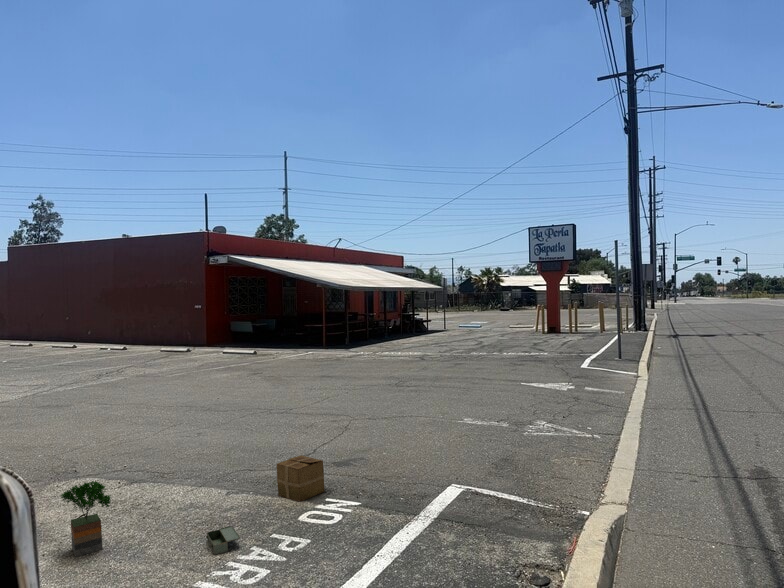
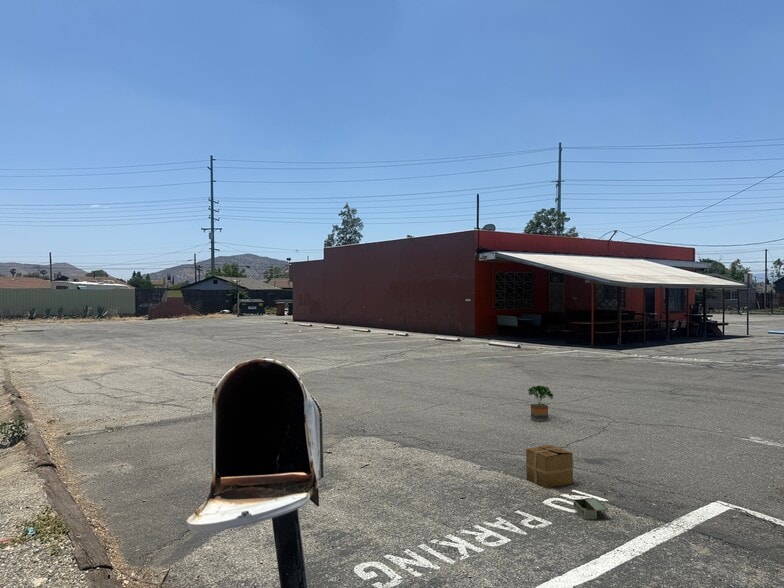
potted tree: present [61,481,111,557] -> present [528,386,553,422]
toolbox: present [206,526,240,554] -> present [573,498,608,520]

